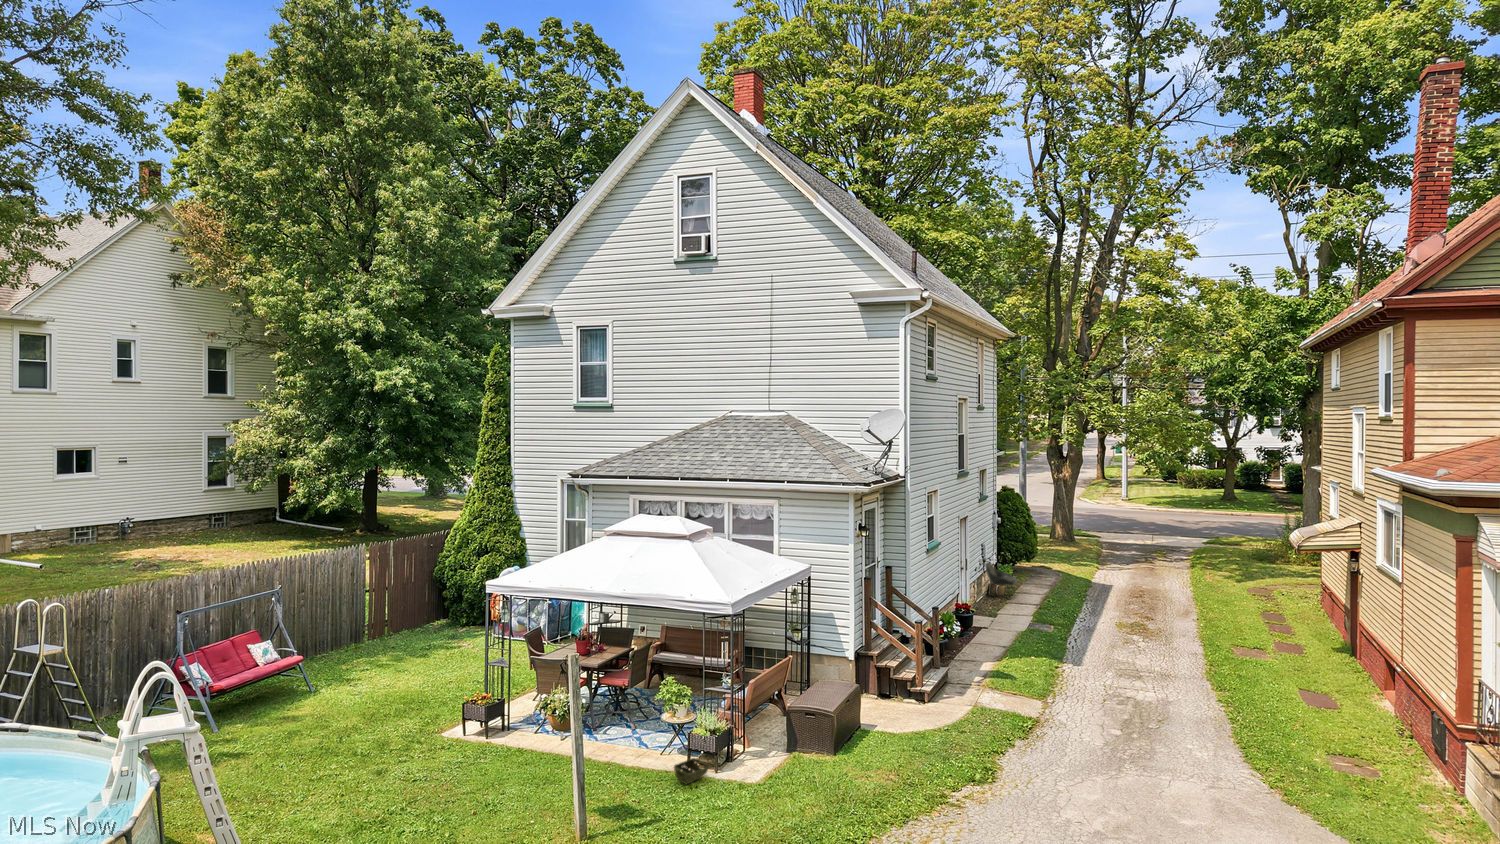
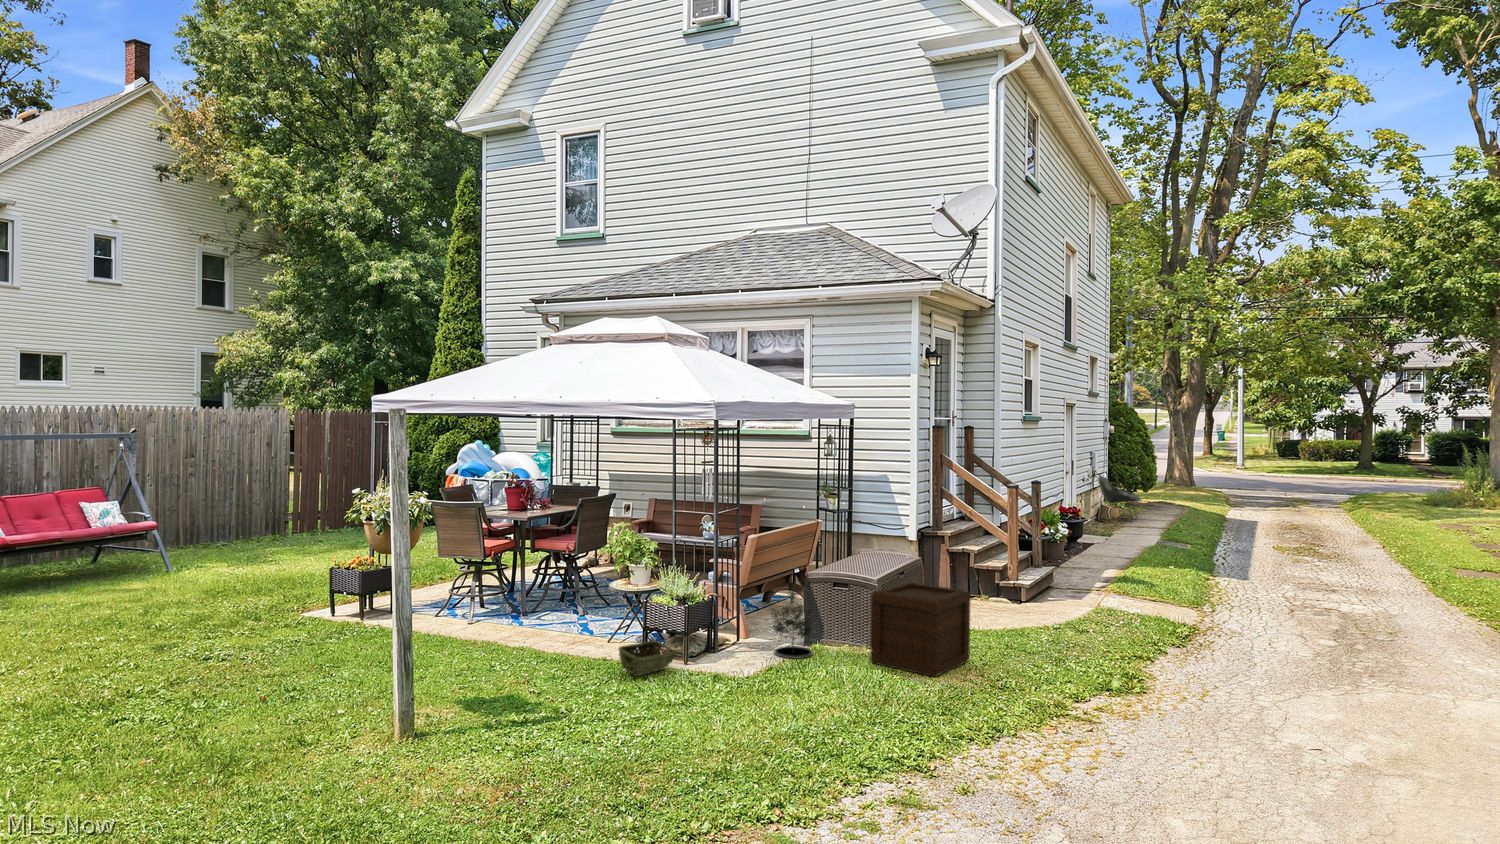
wooden crate: none [829,708,891,775] -> present [870,582,971,677]
potted tree: none [762,712,793,763] -> present [771,589,813,659]

